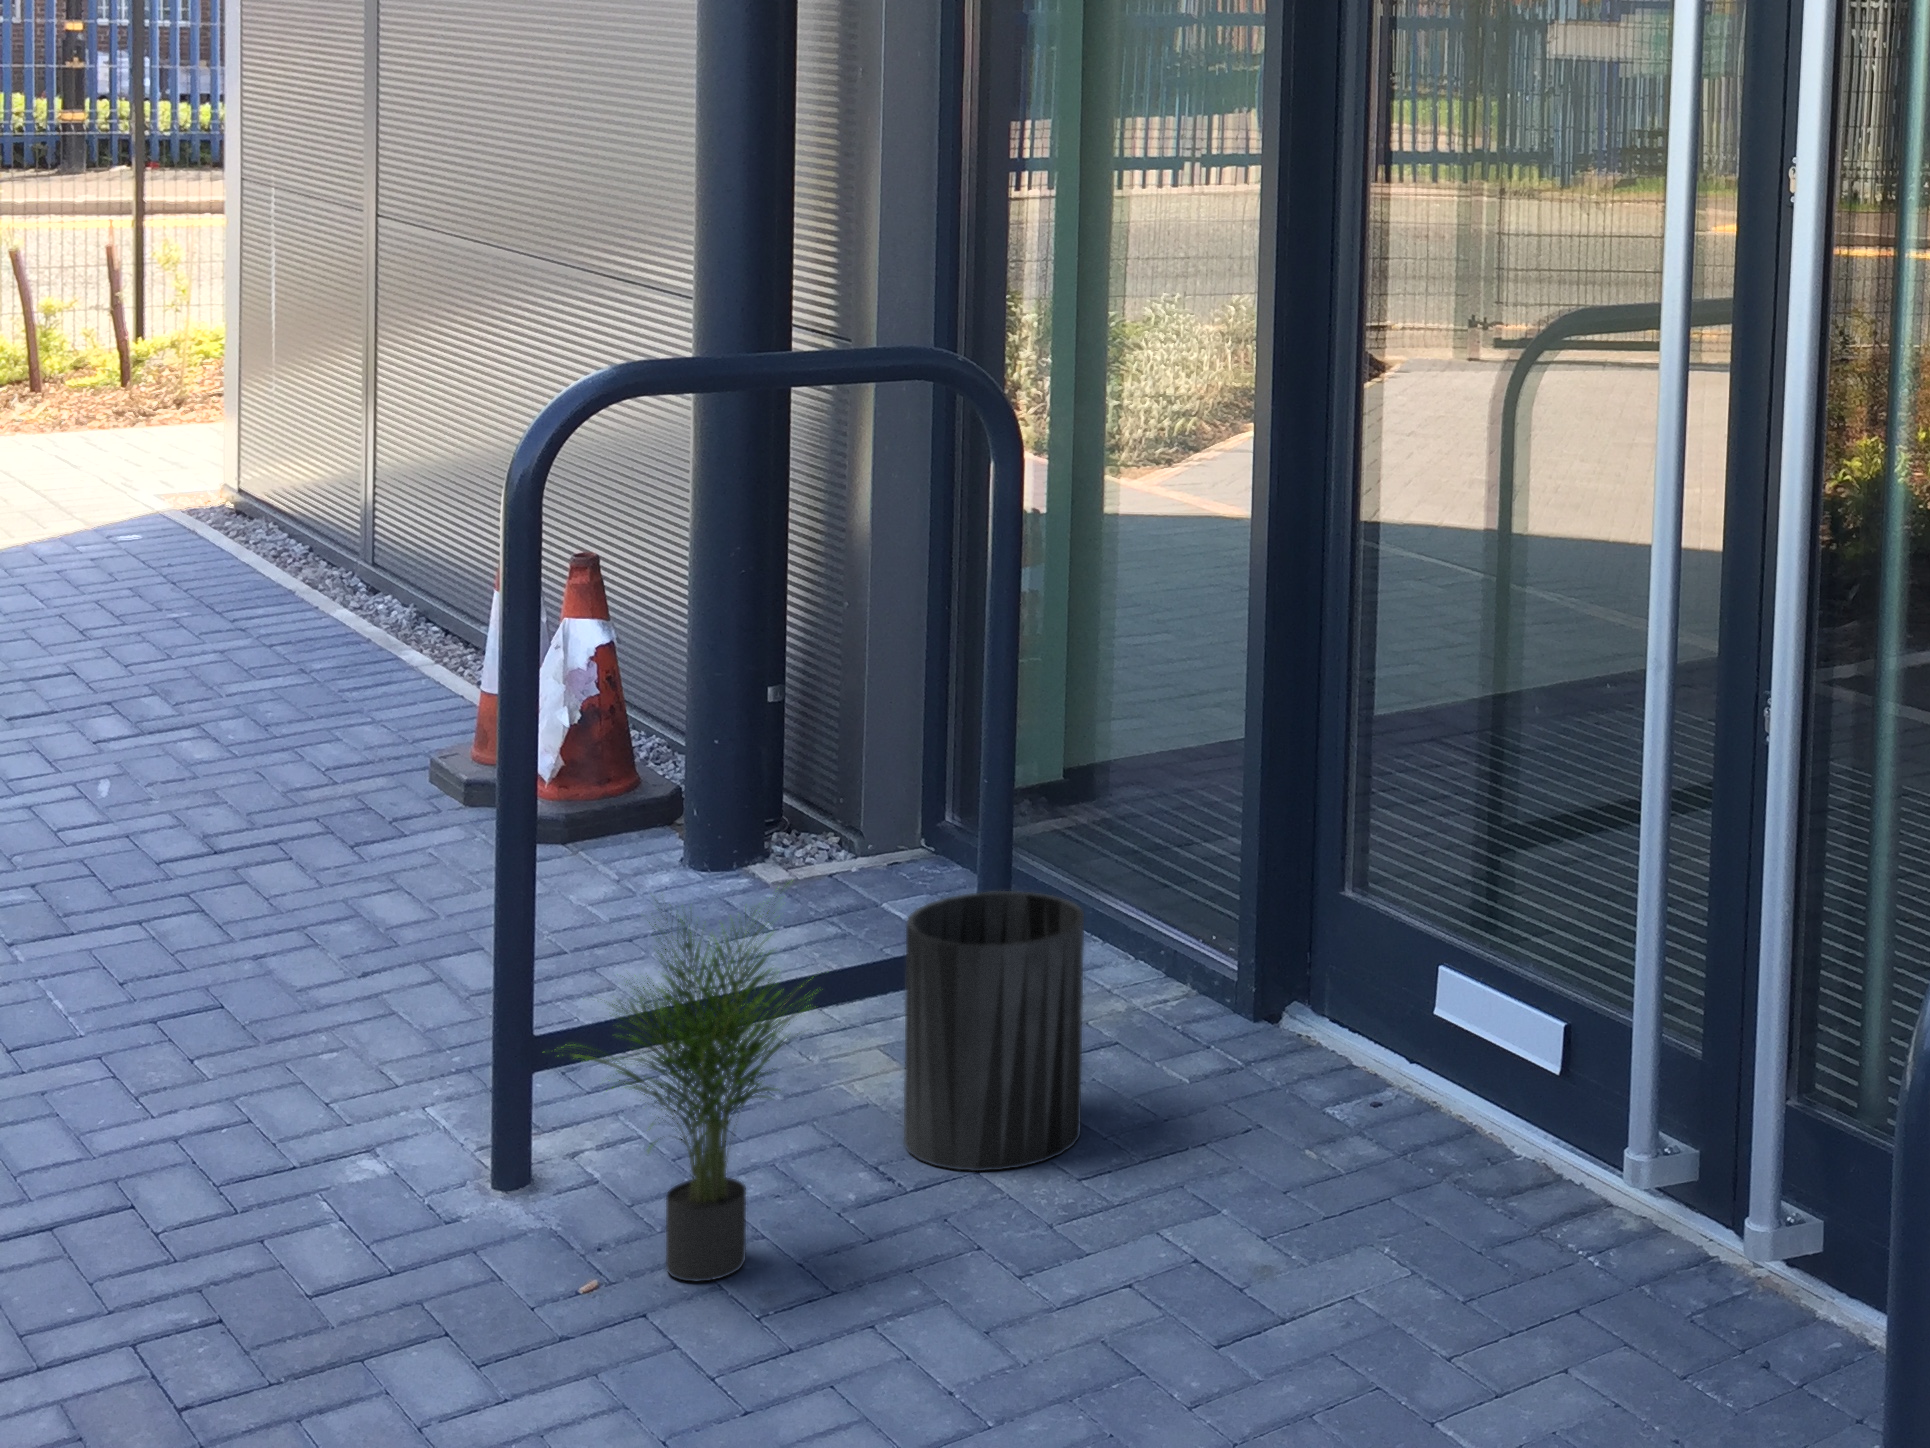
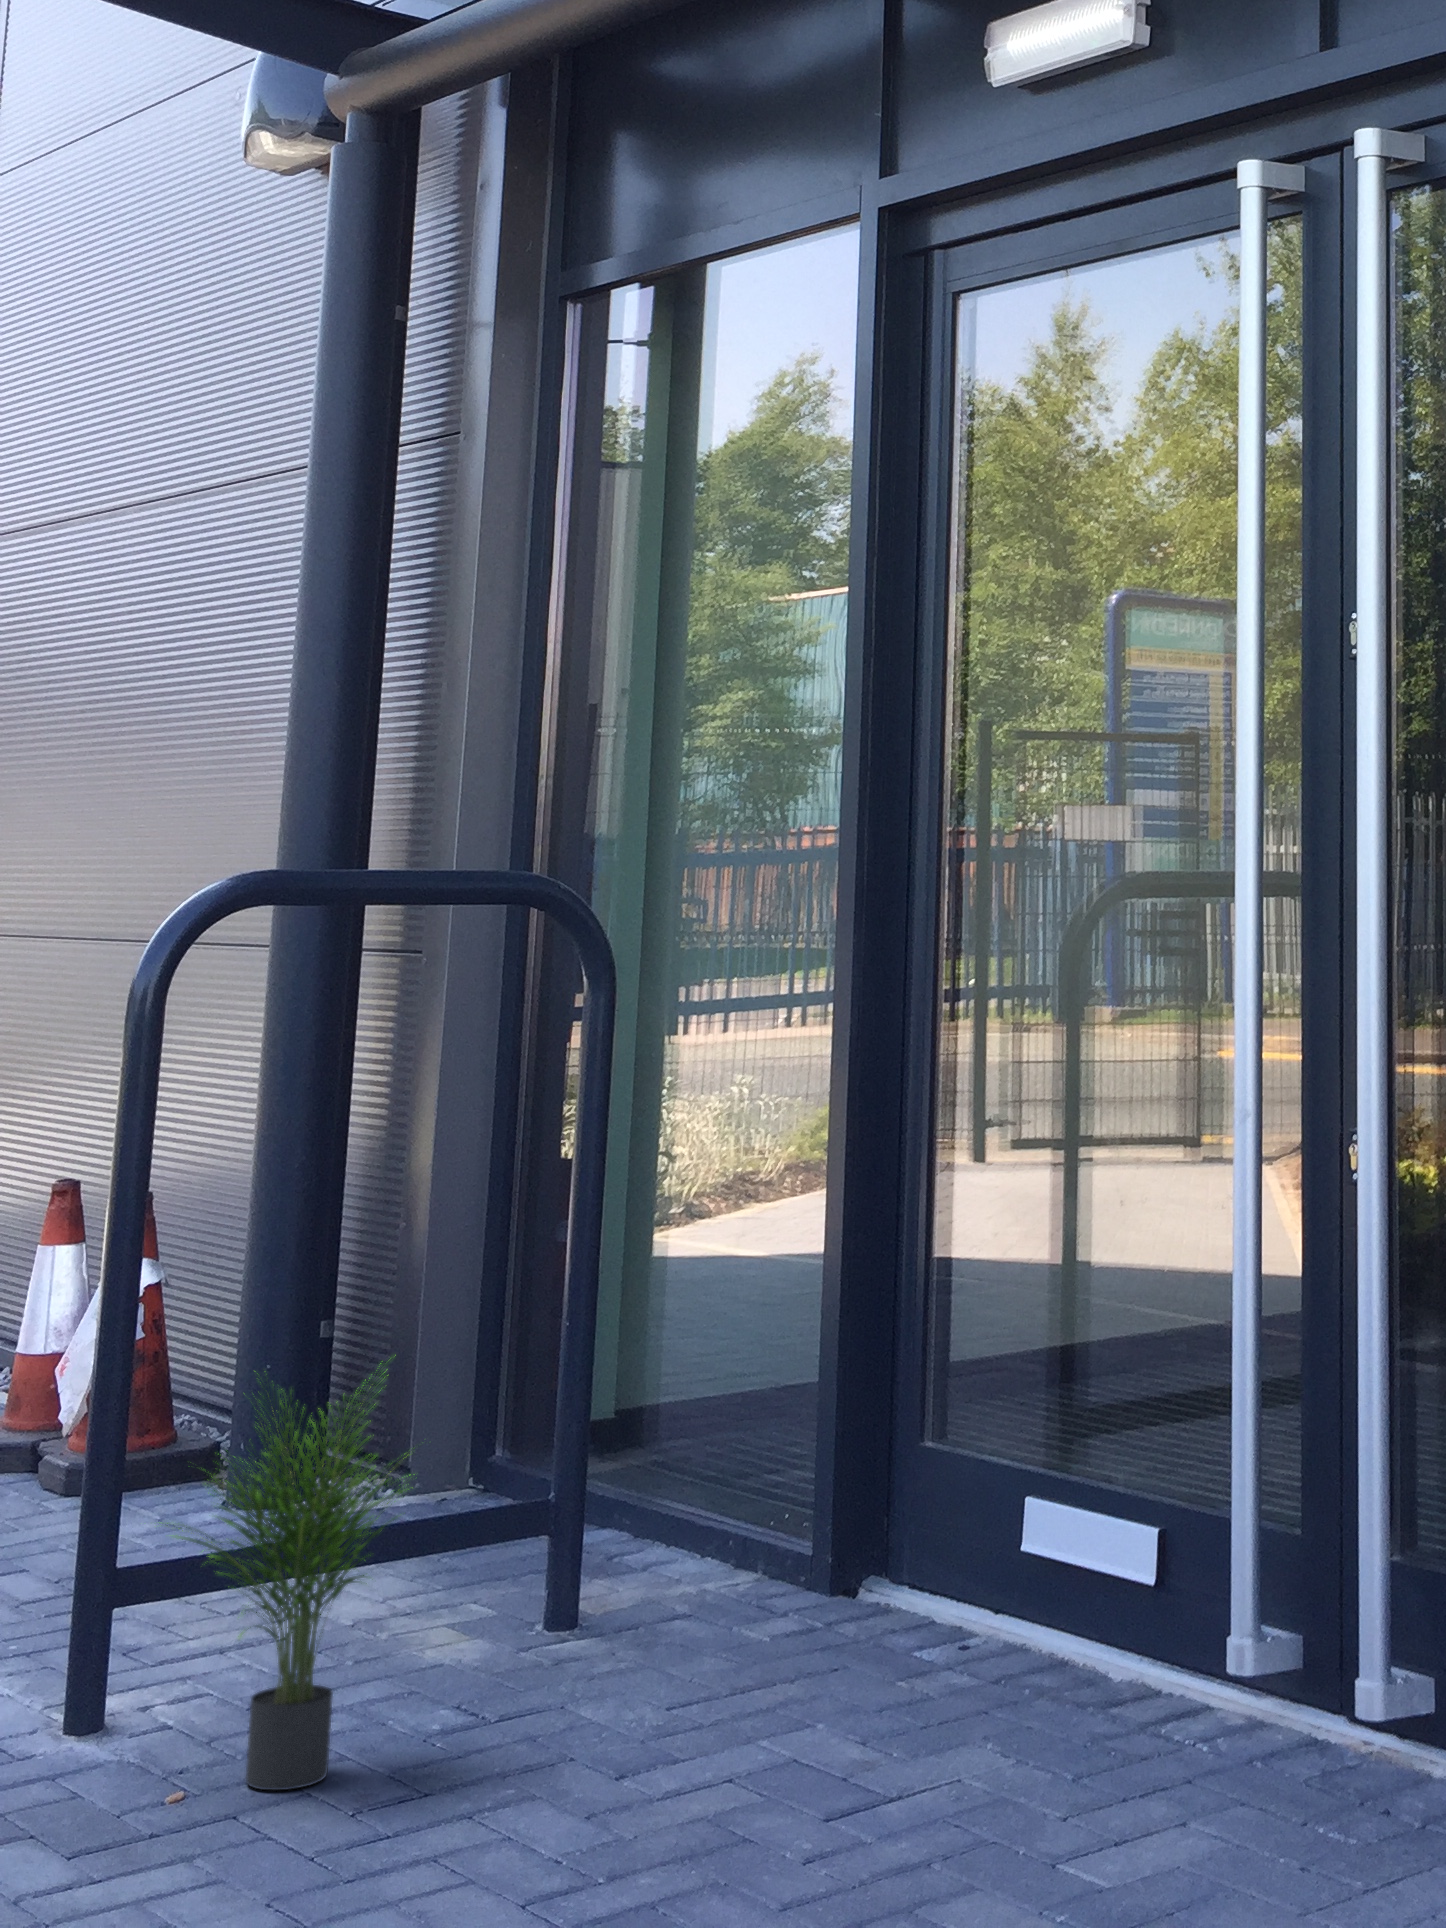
trash can: present [904,891,1084,1171] -> none [481,1423,672,1706]

